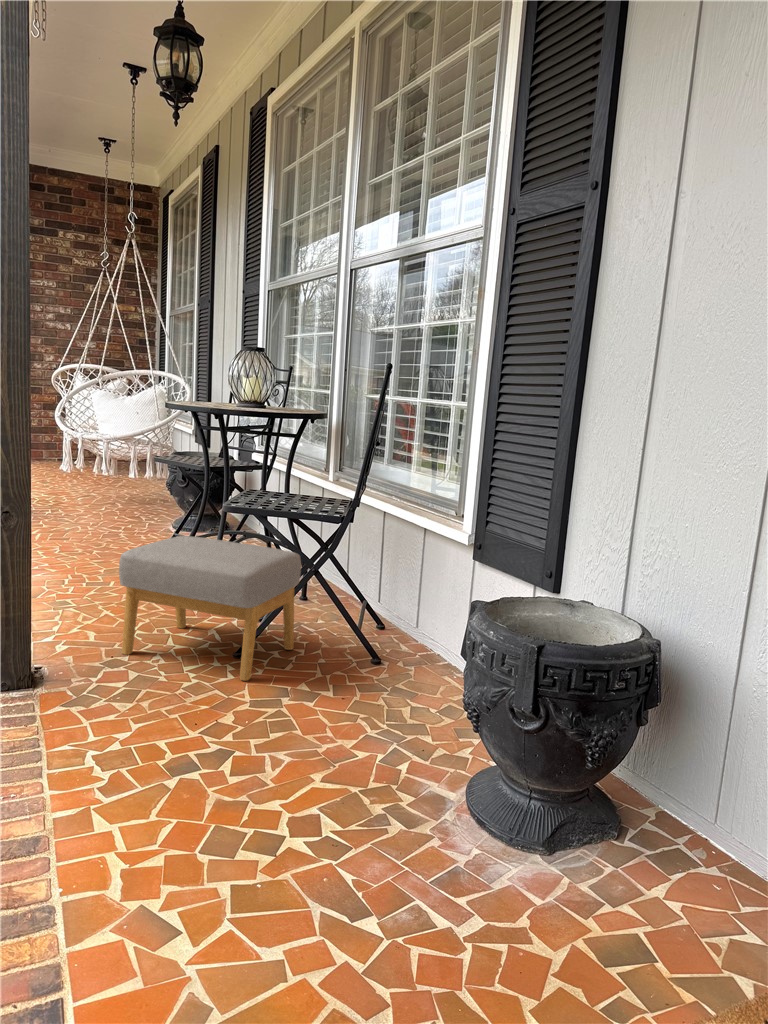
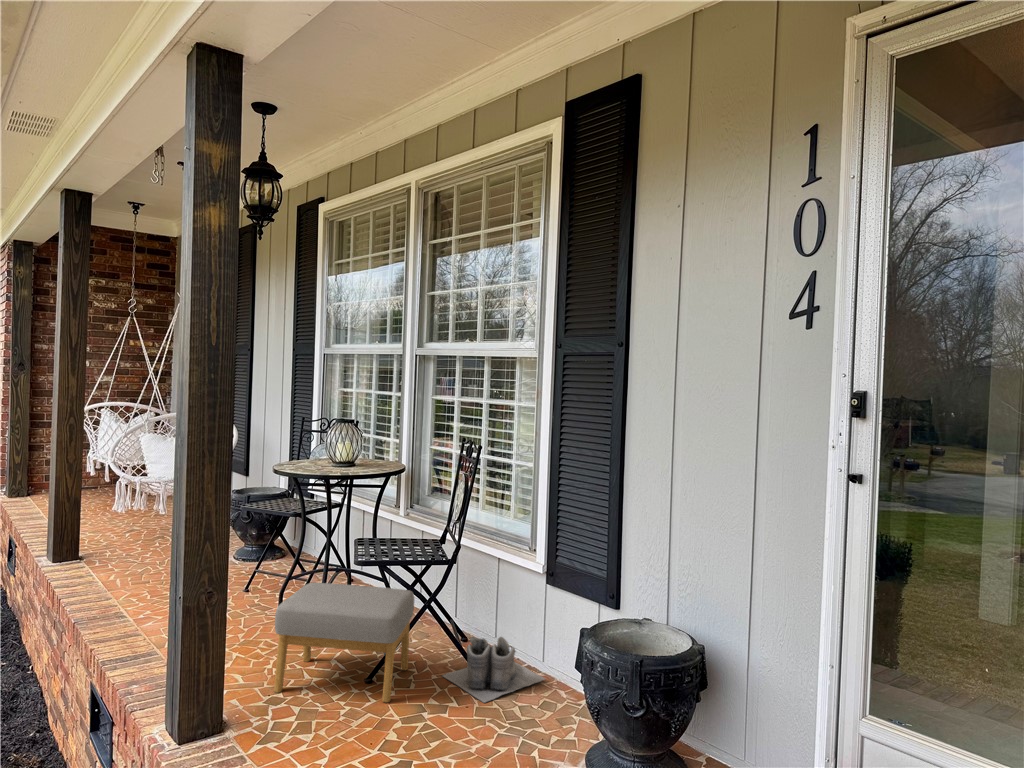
boots: none [330,616,464,697] -> present [442,637,545,703]

